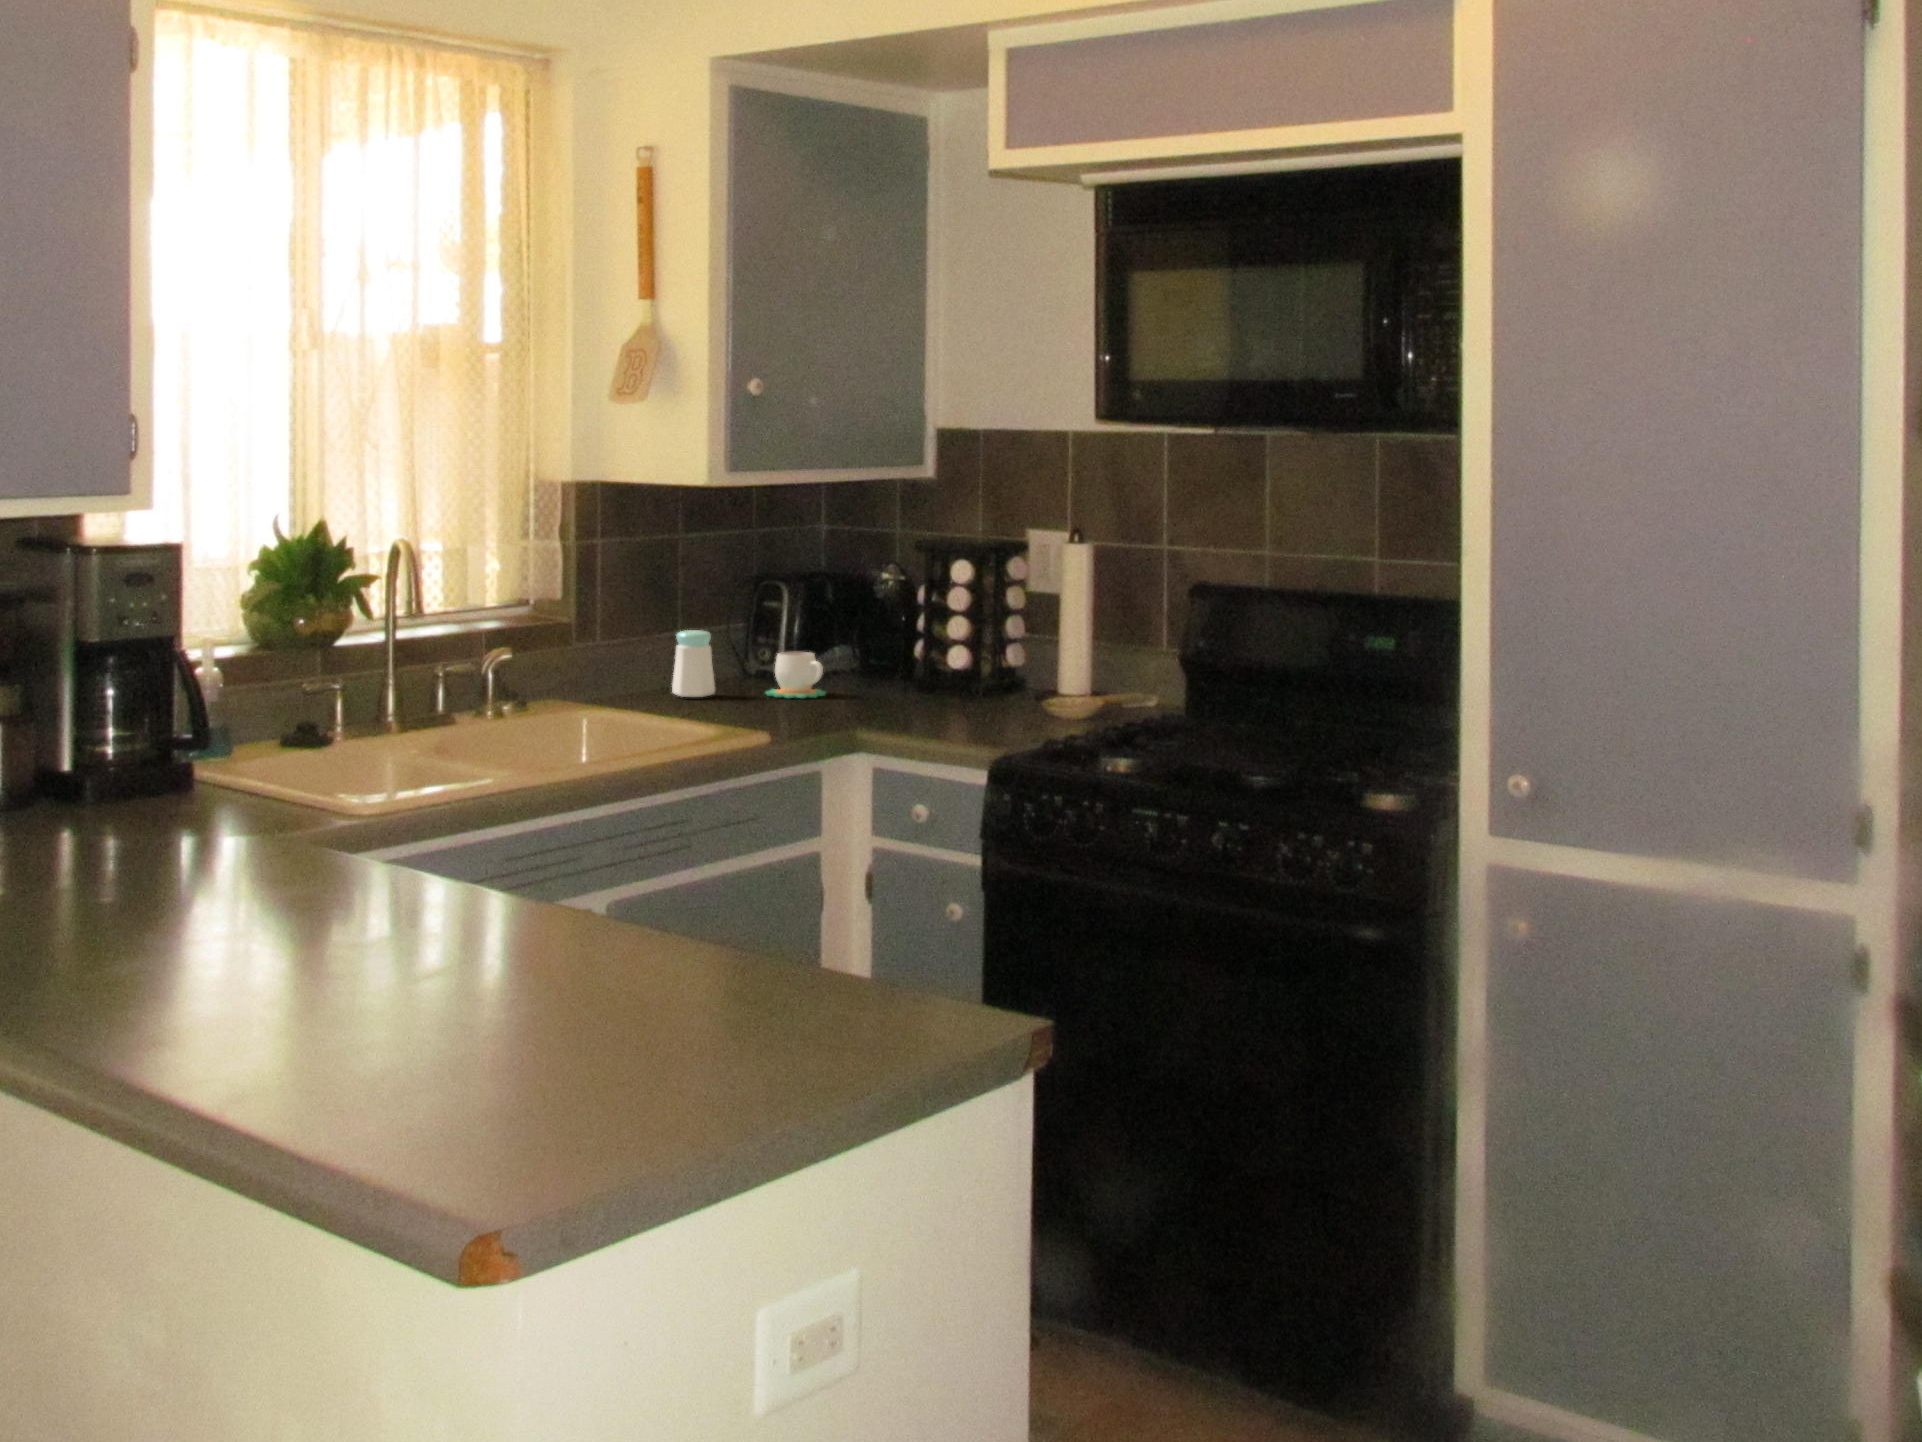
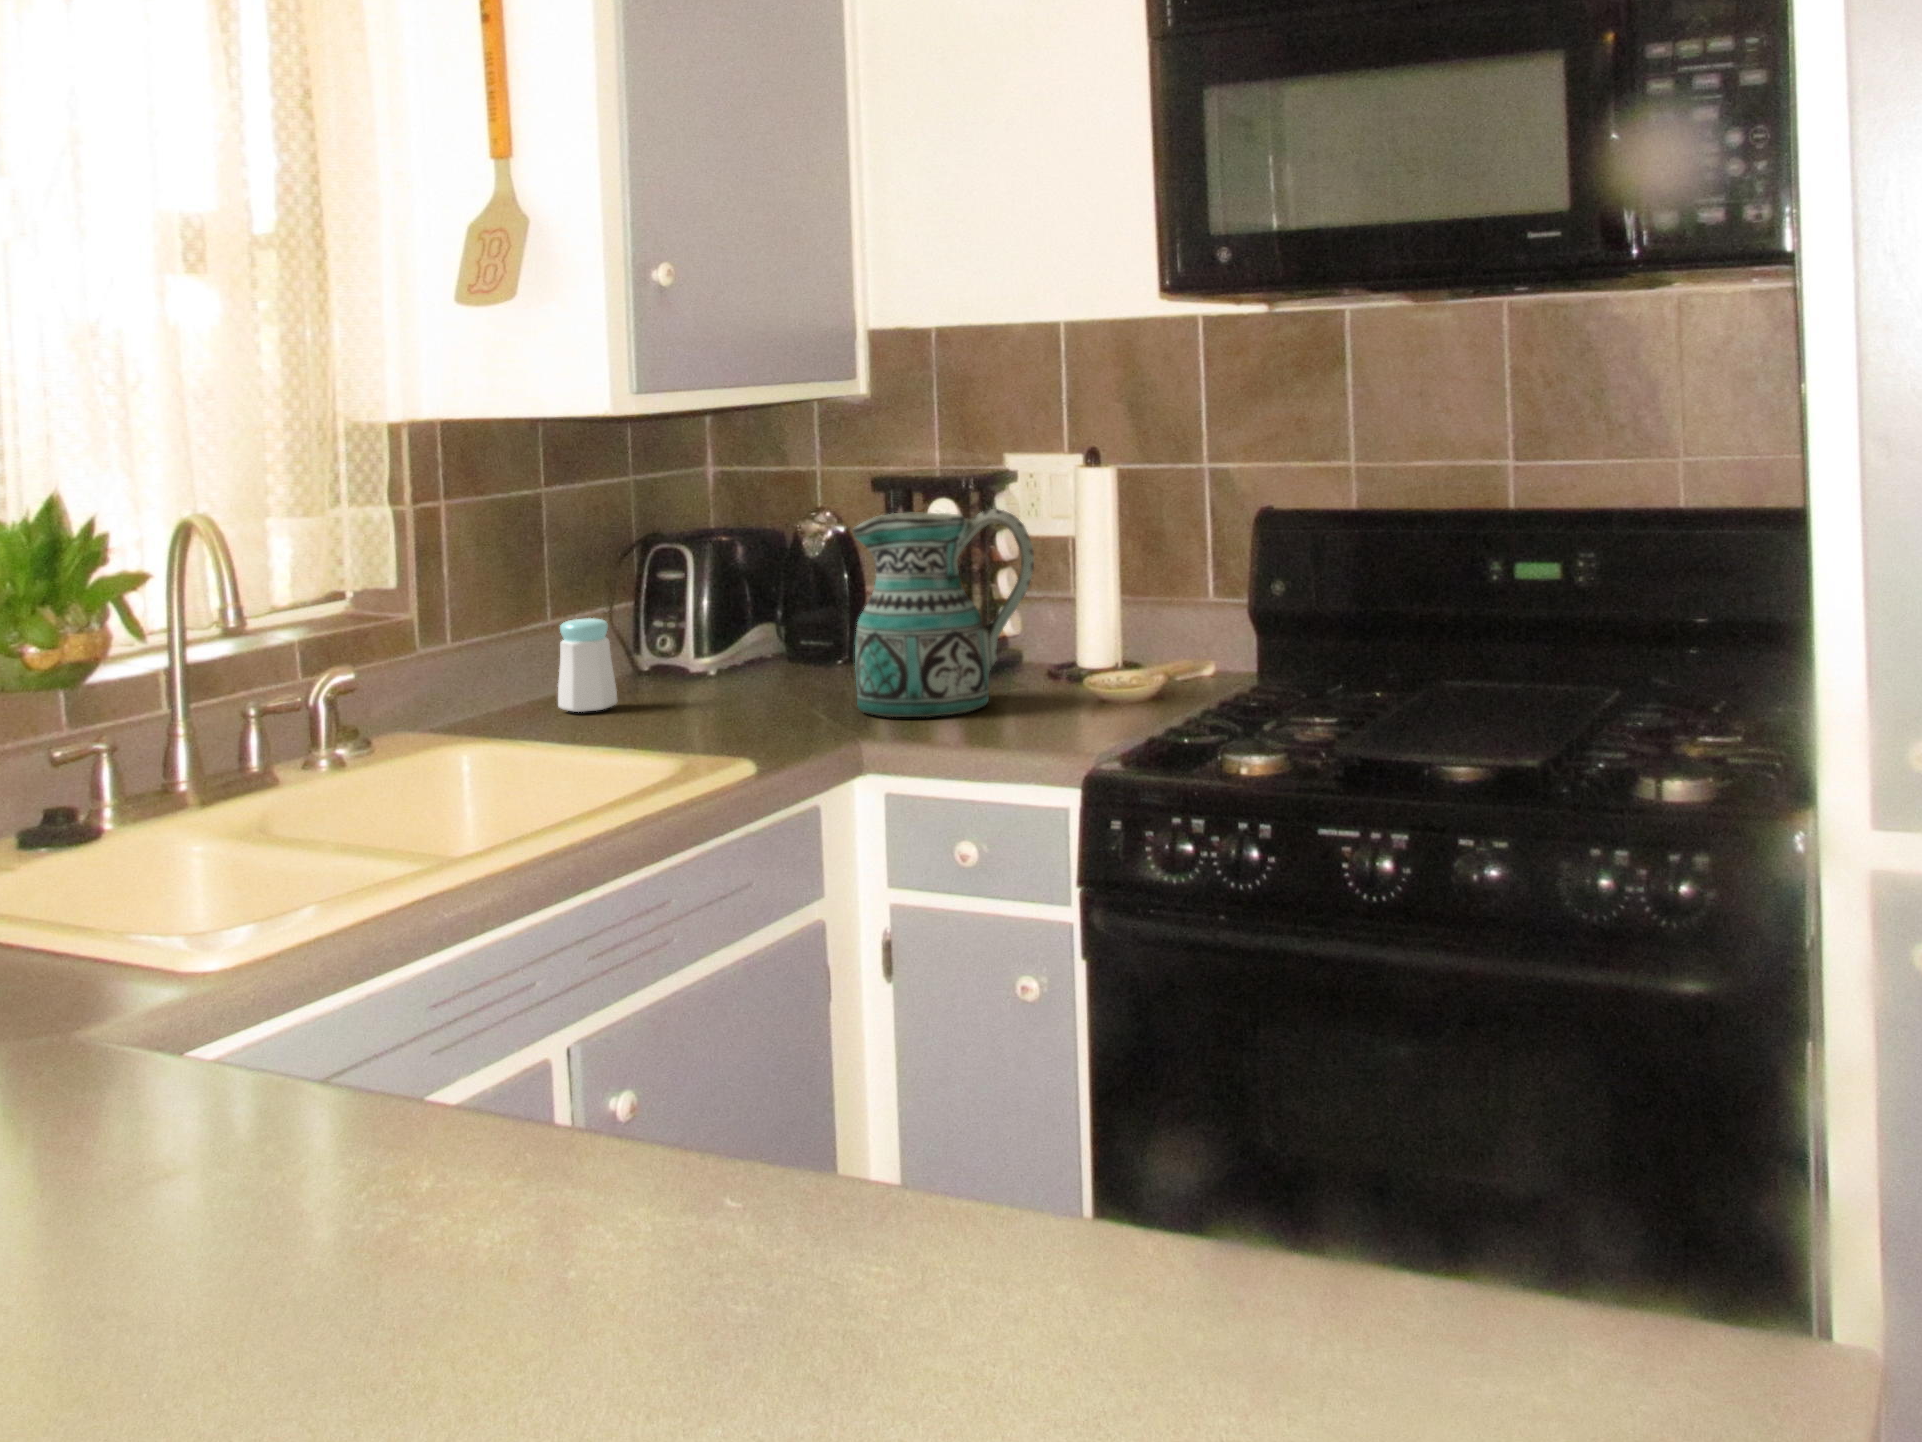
ceramic pitcher: none [875,568,1009,717] -> present [852,509,1034,717]
mug: present [766,652,826,698] -> none [685,637,767,702]

